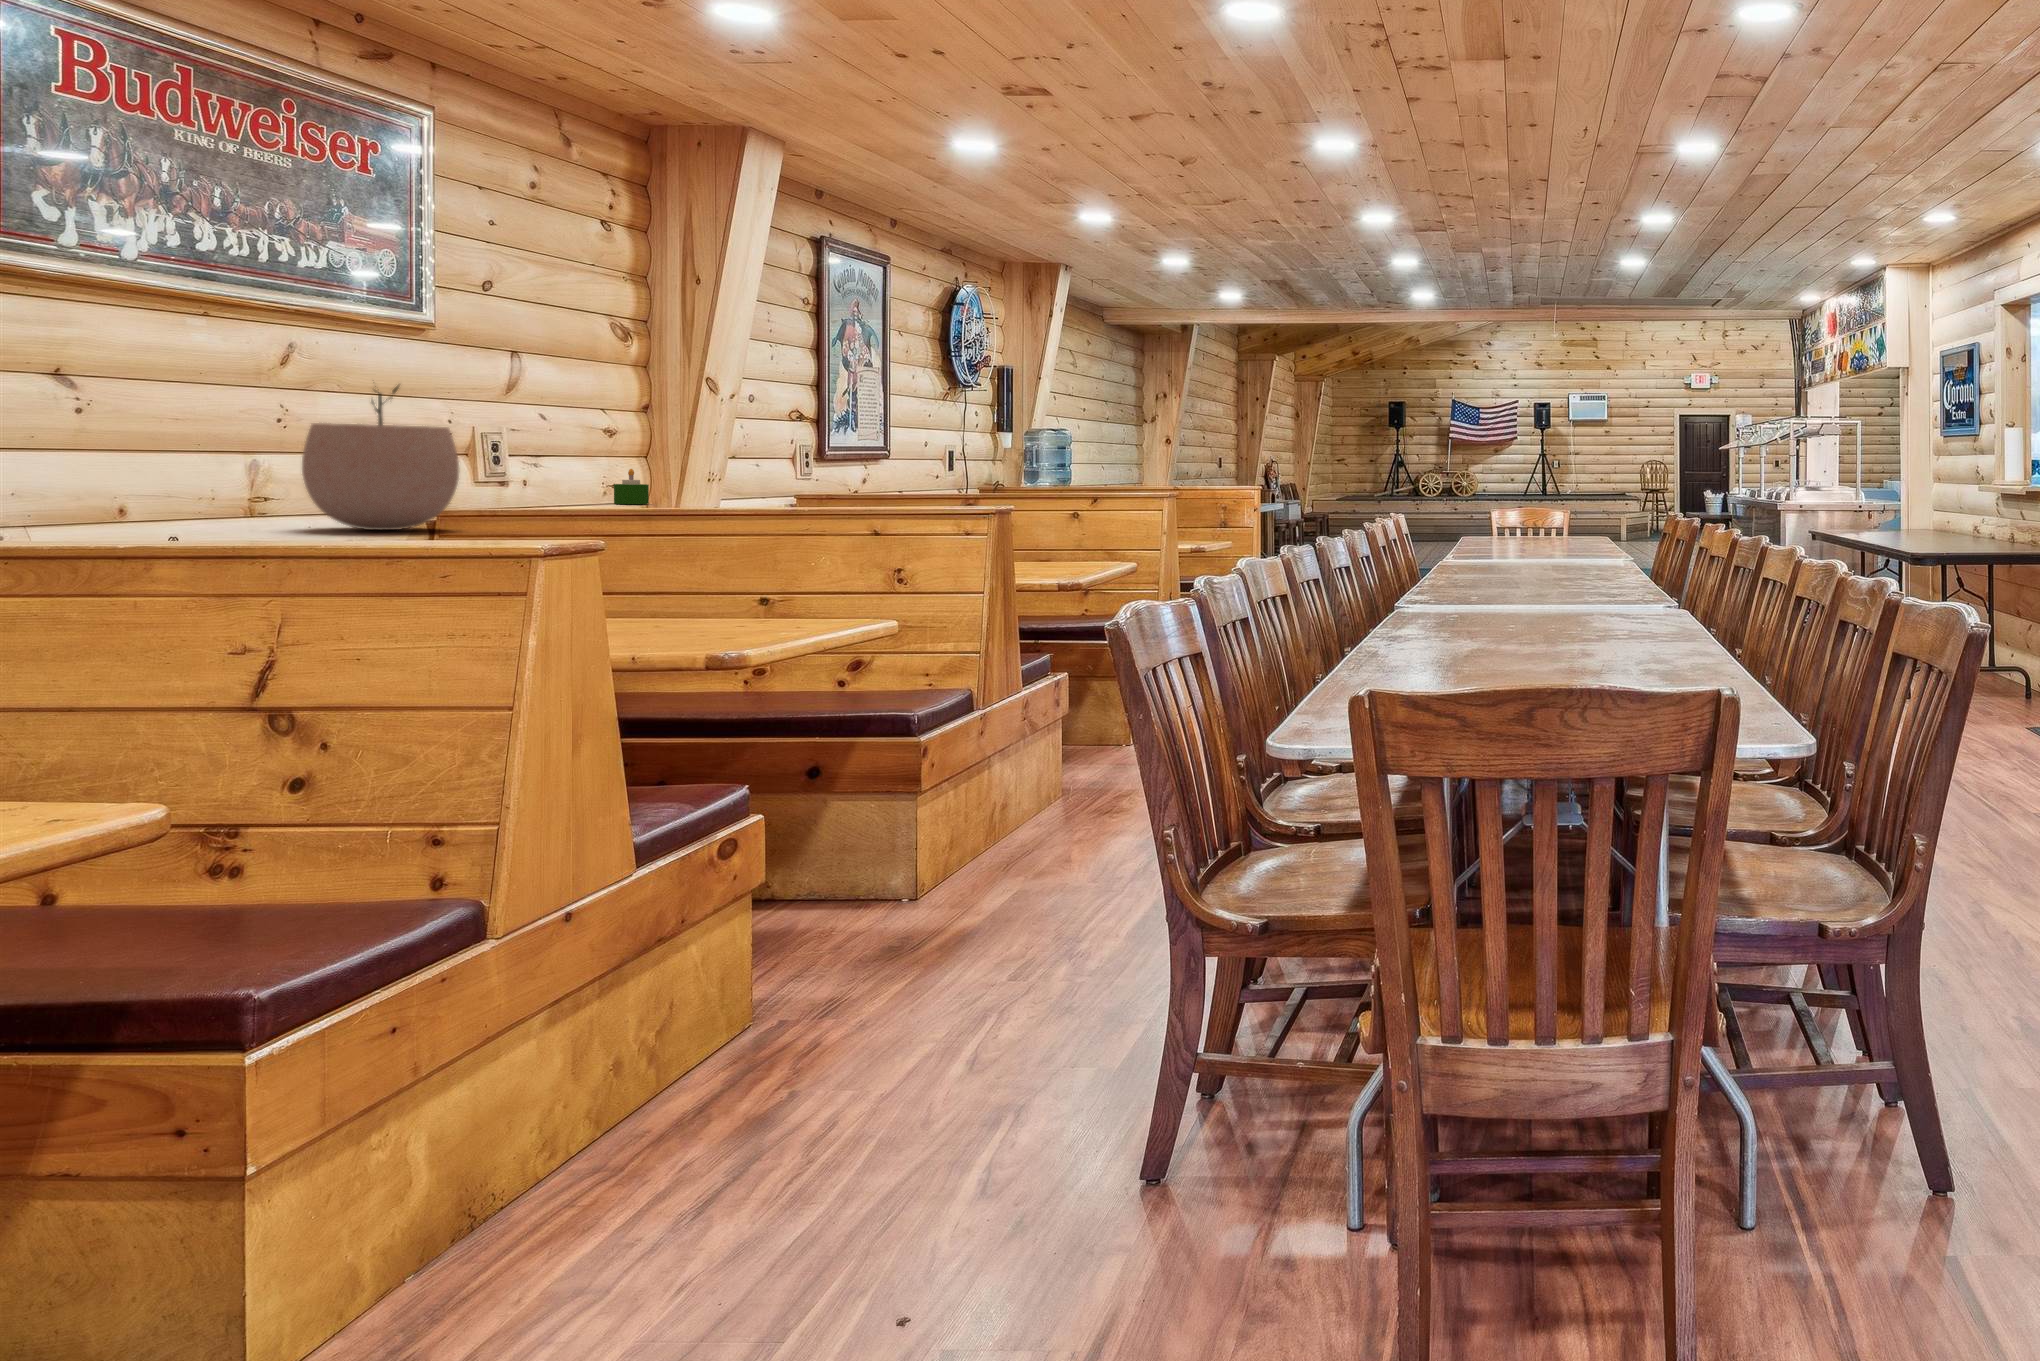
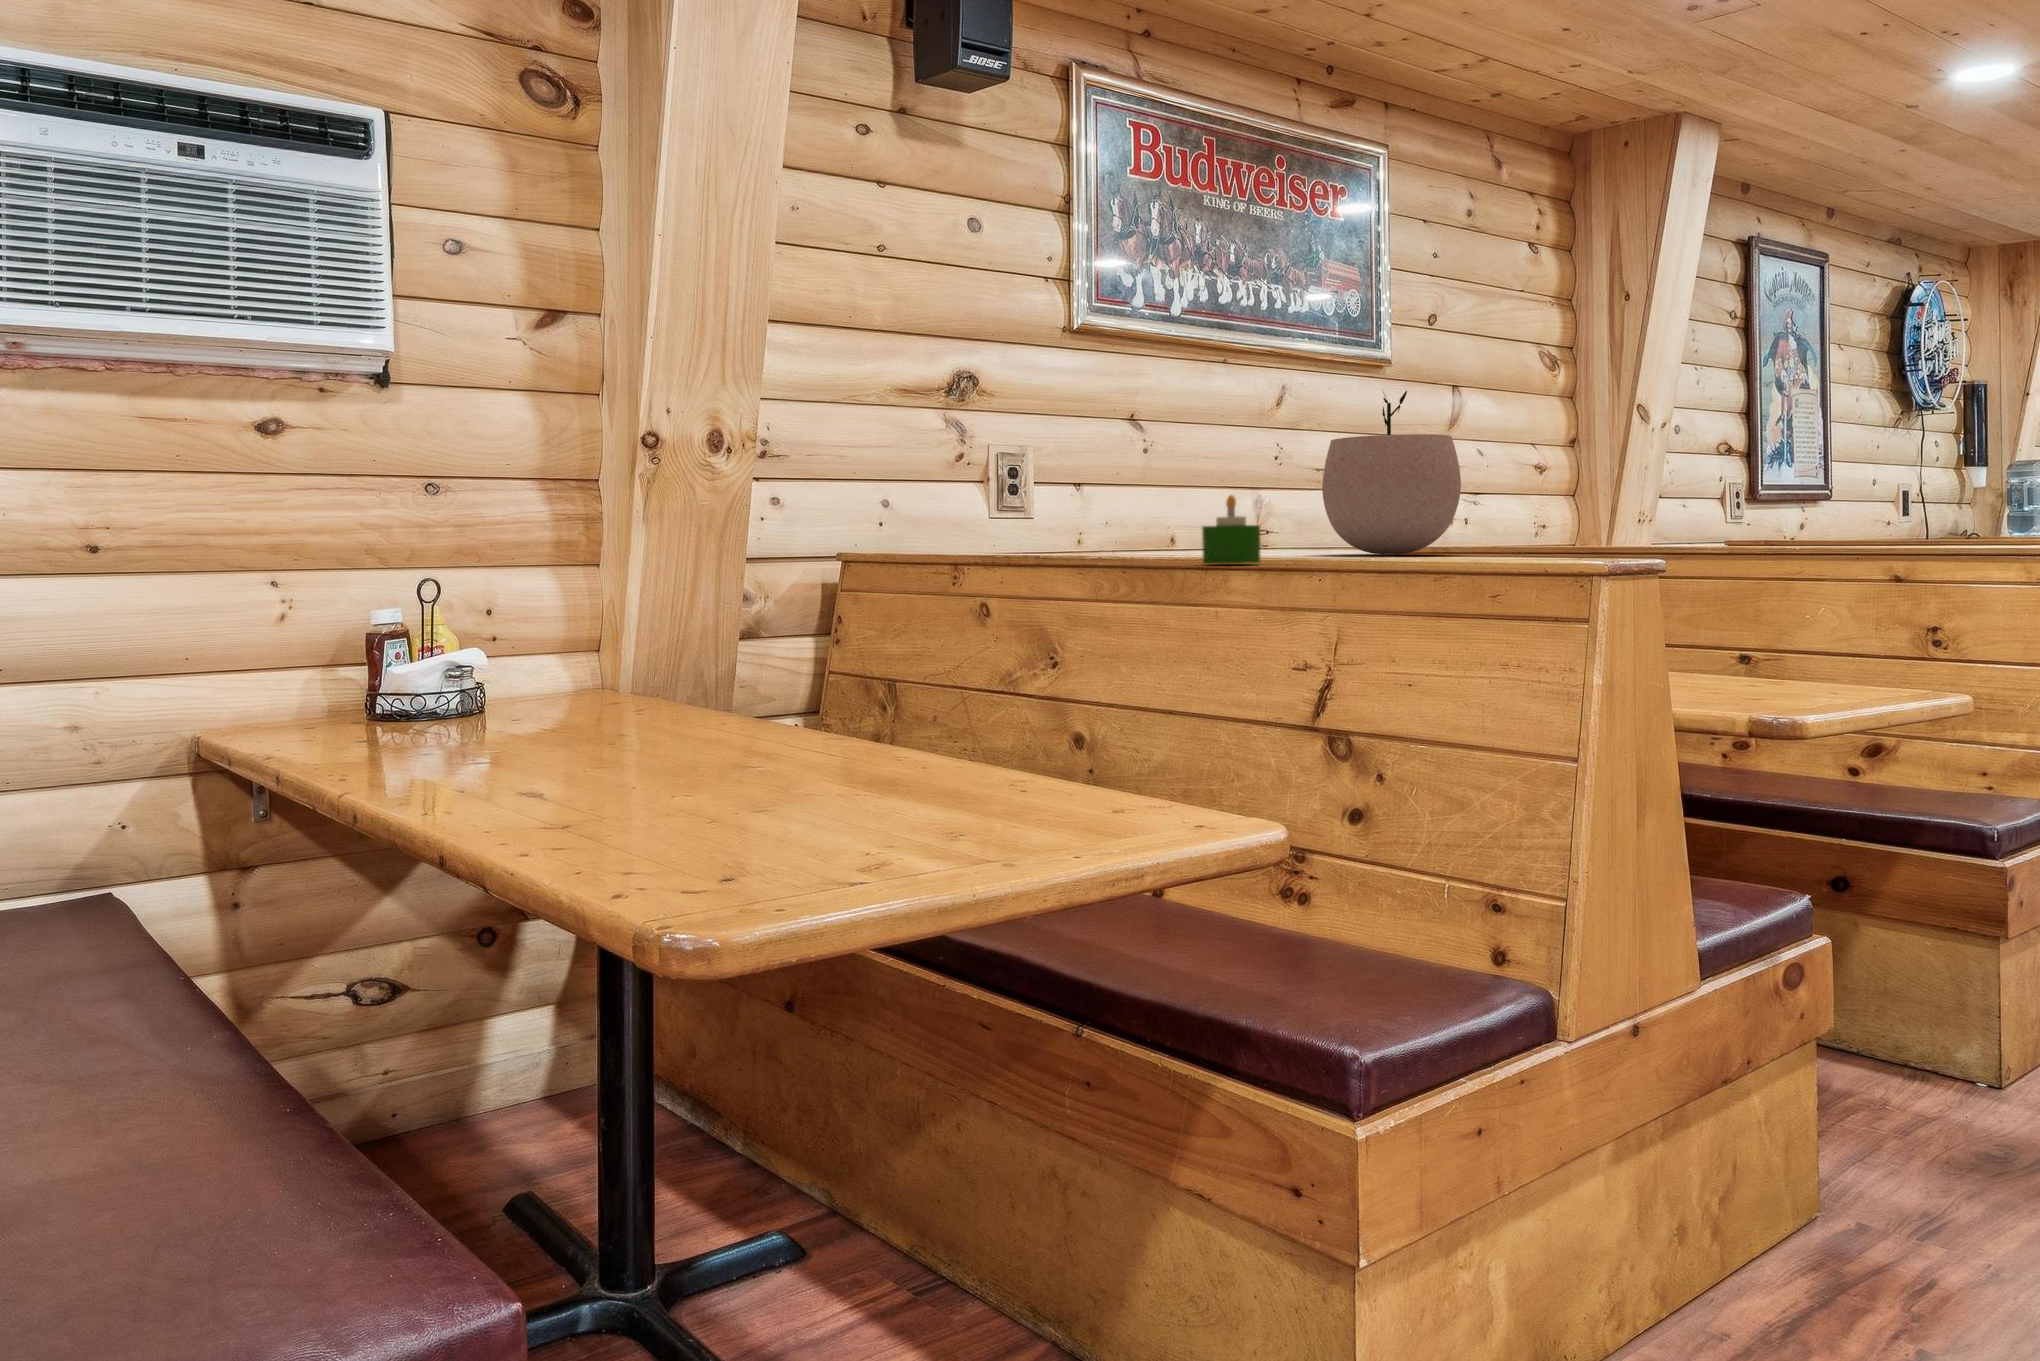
candle: present [614,469,649,504] -> present [1202,495,1261,564]

